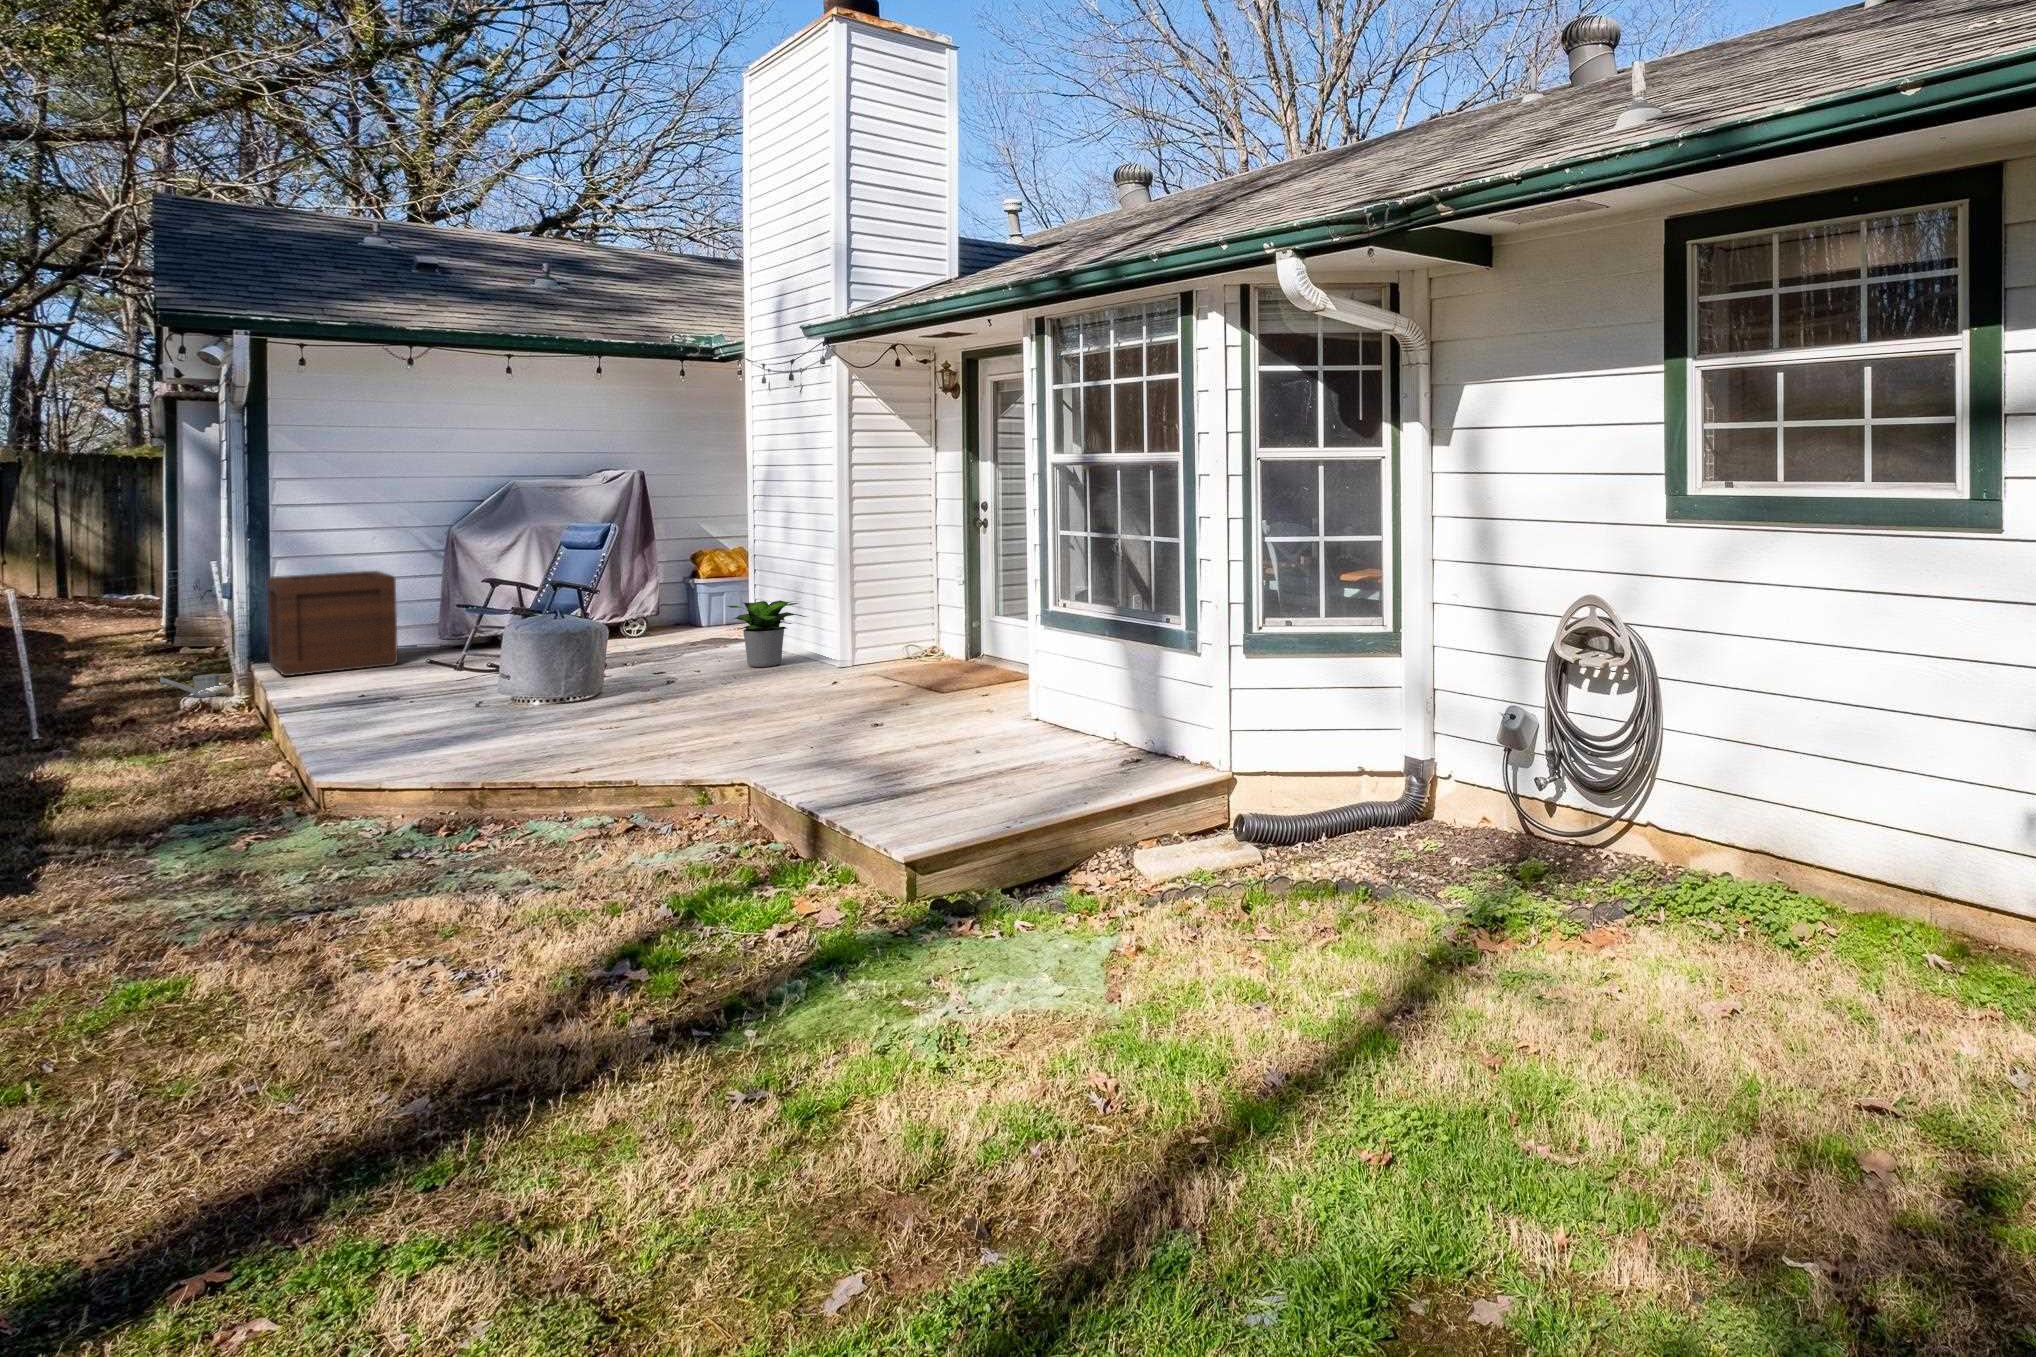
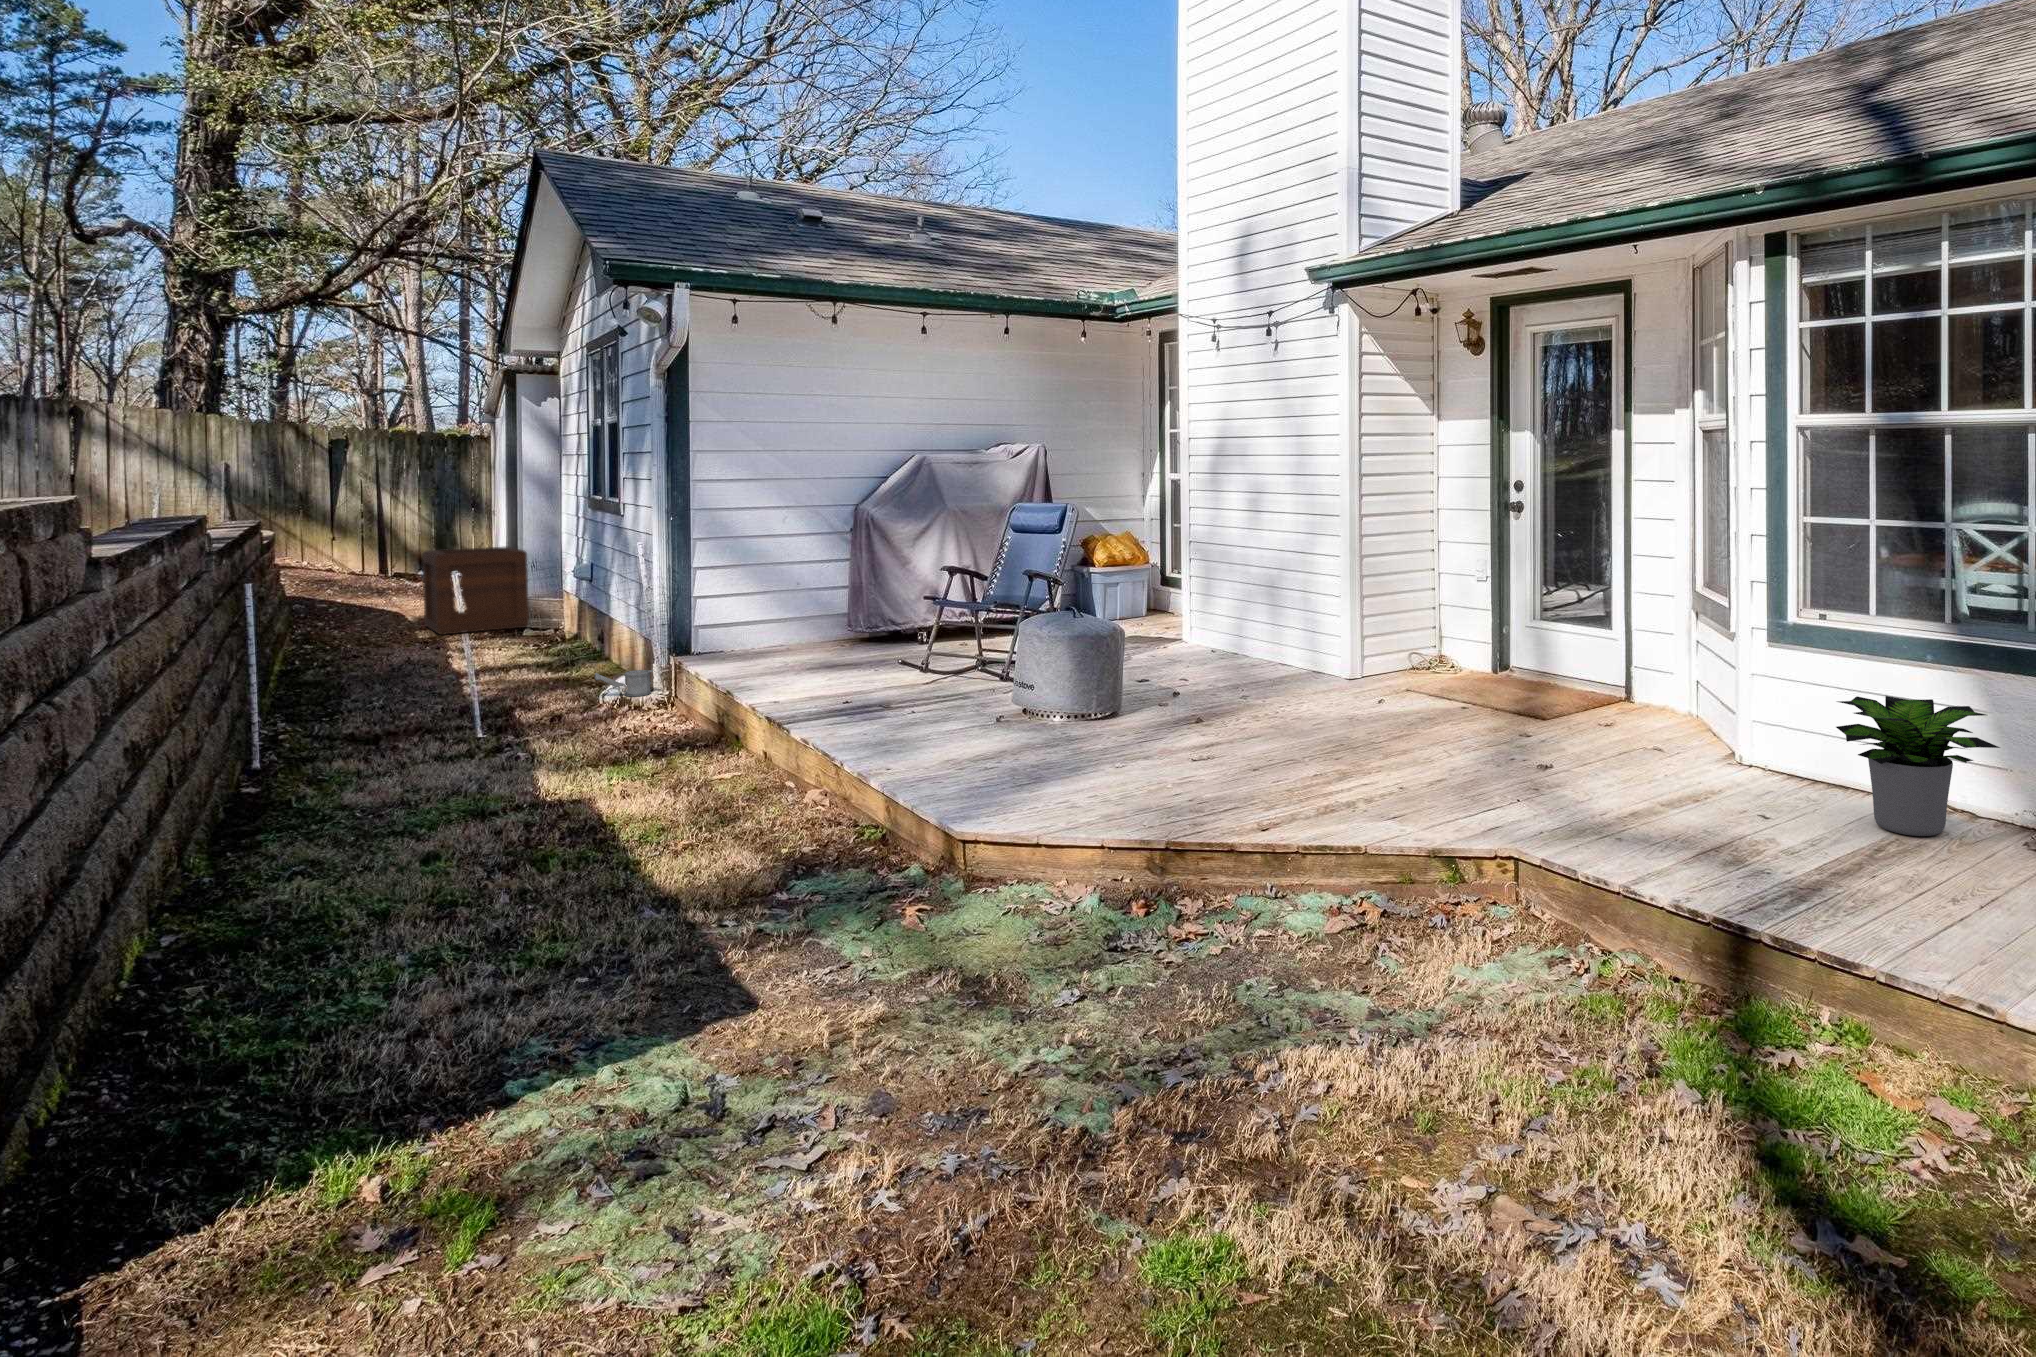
wooden crate: present [267,571,398,676] -> present [423,547,529,635]
potted plant: present [728,601,806,667] -> present [1836,696,2000,836]

